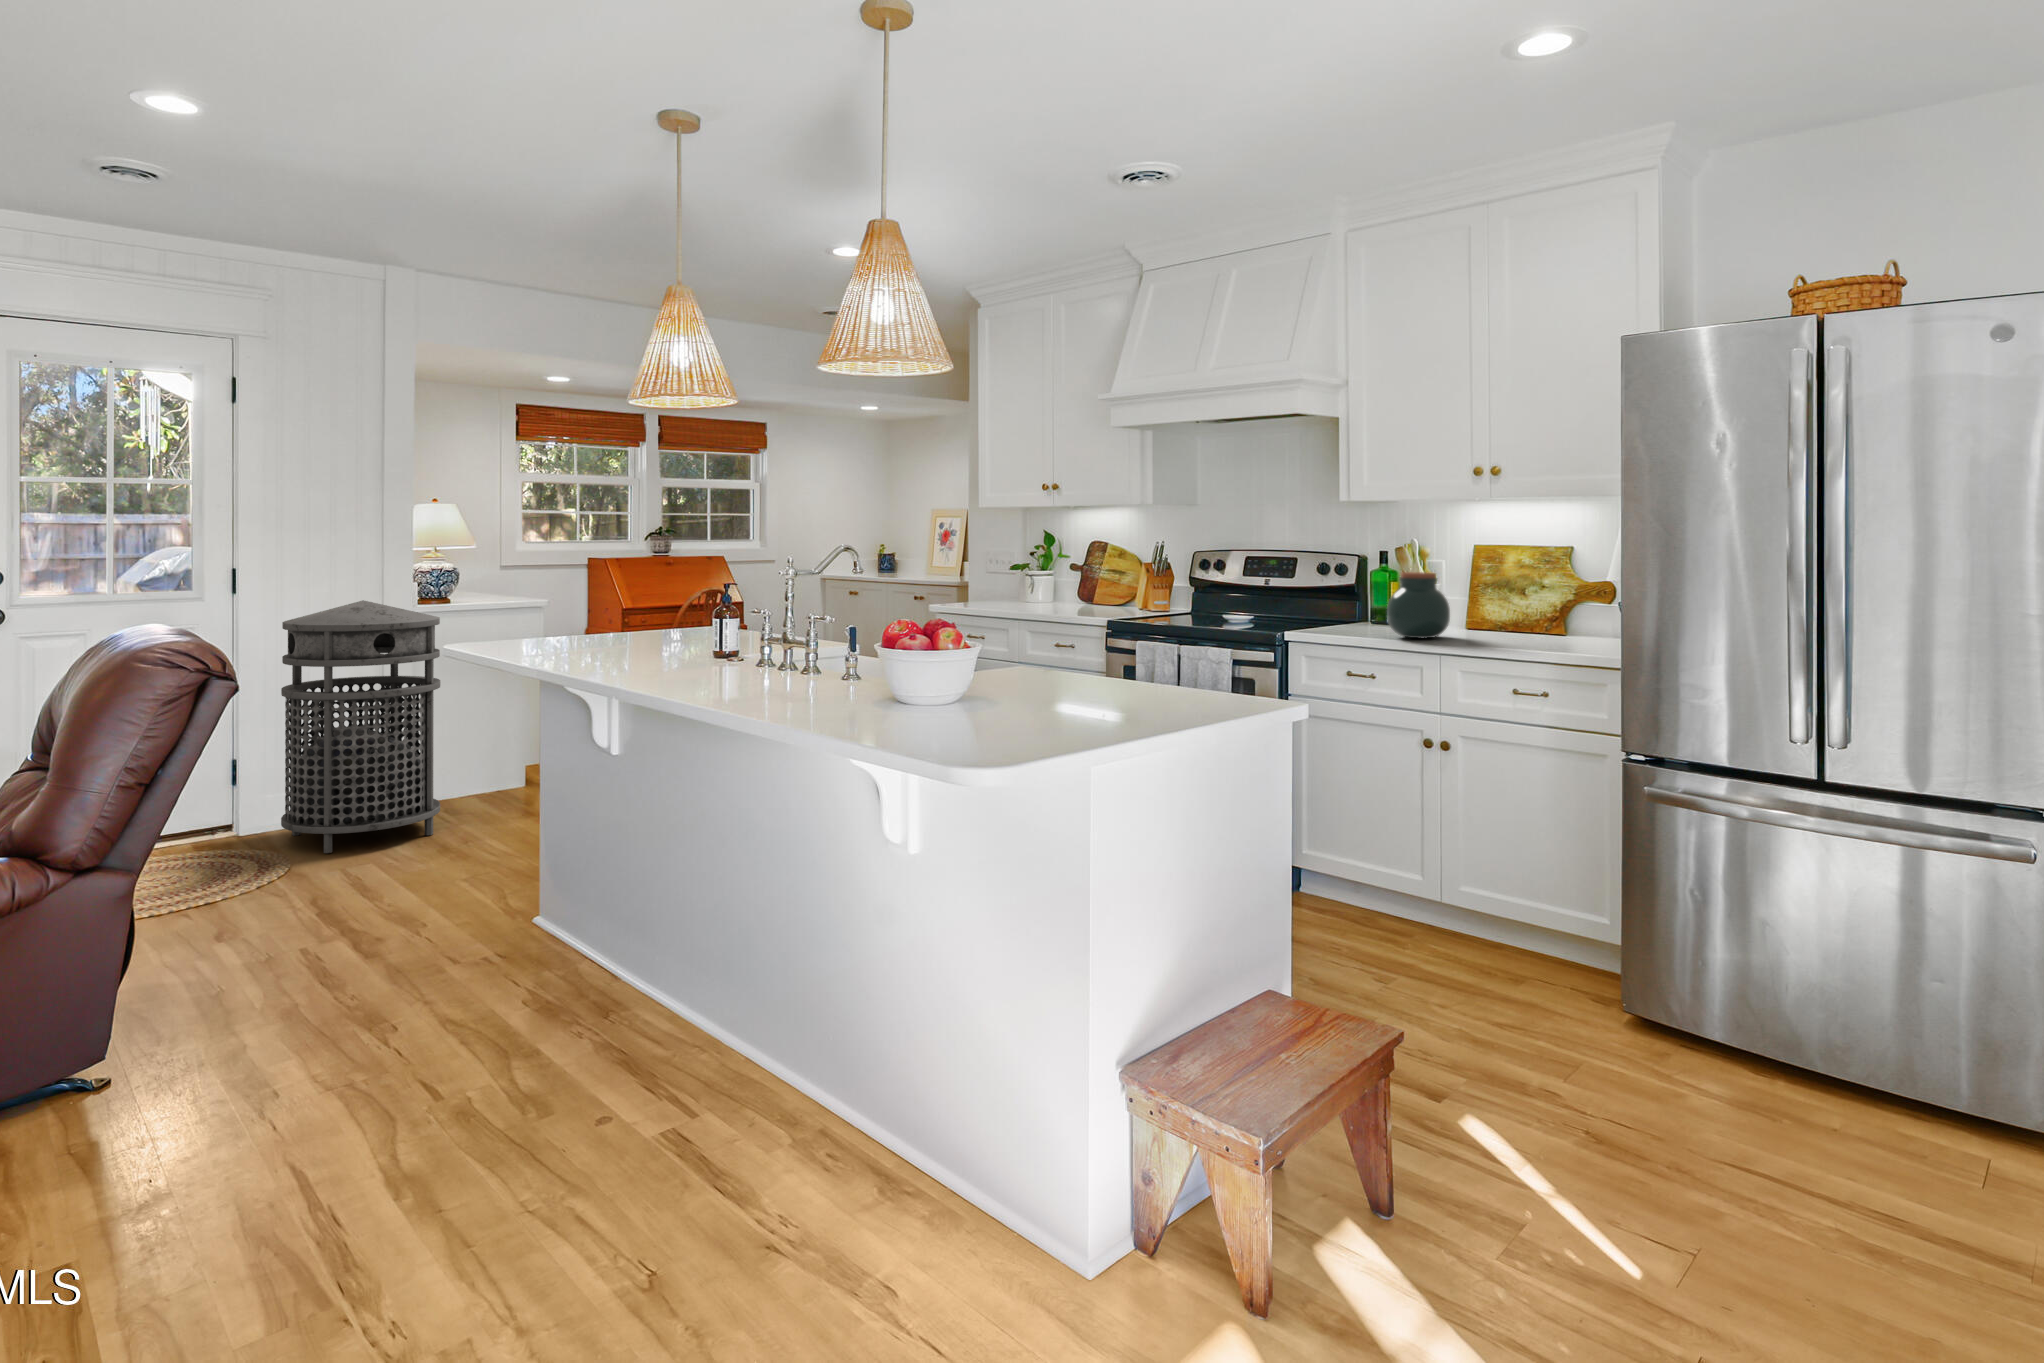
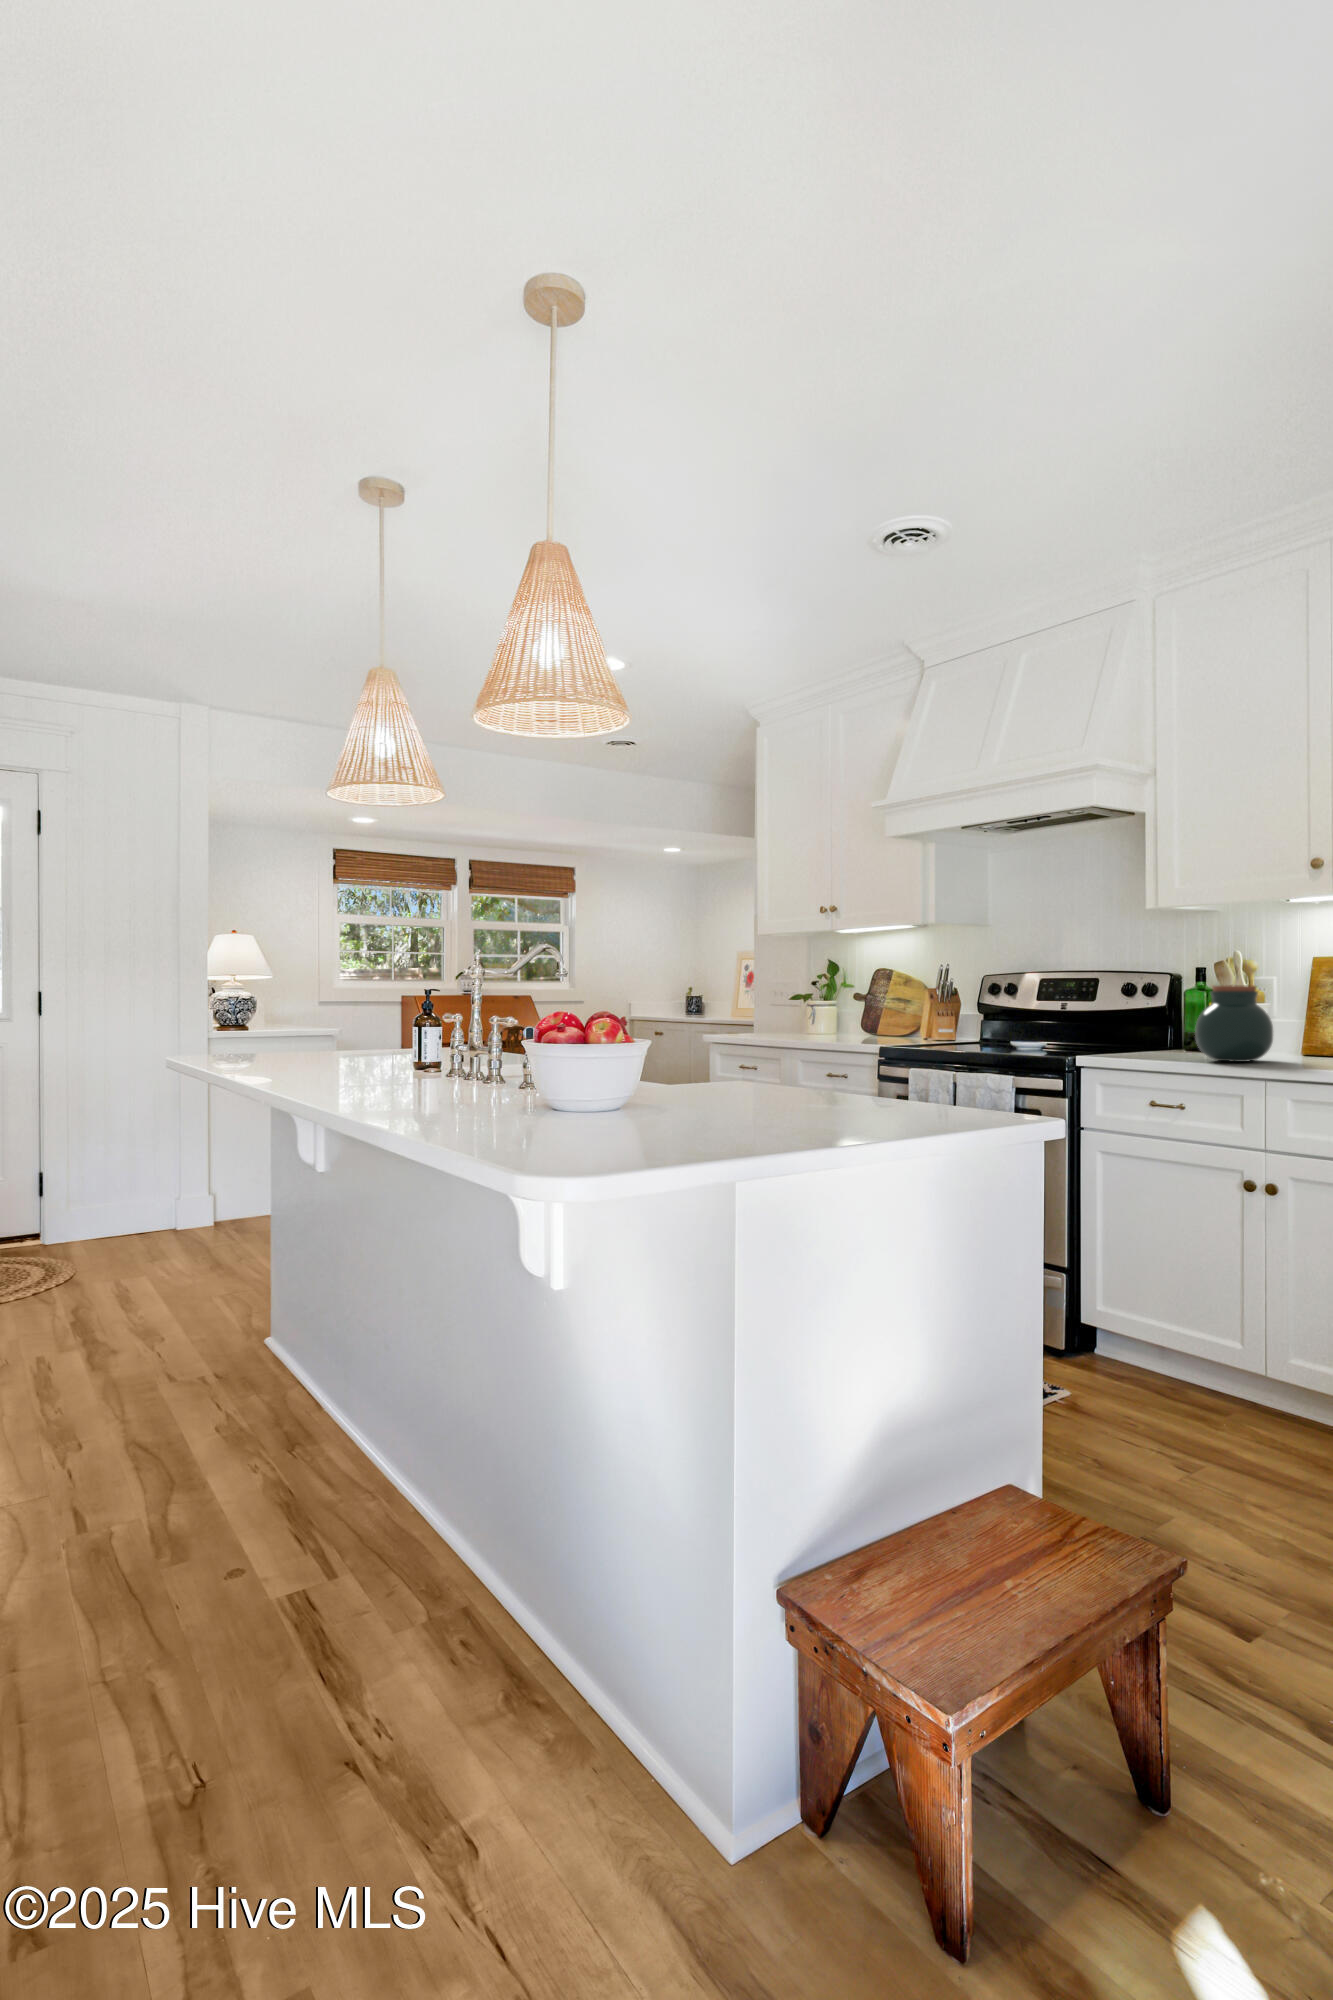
trash can: present [281,600,440,853] -> none [76,1021,227,1262]

